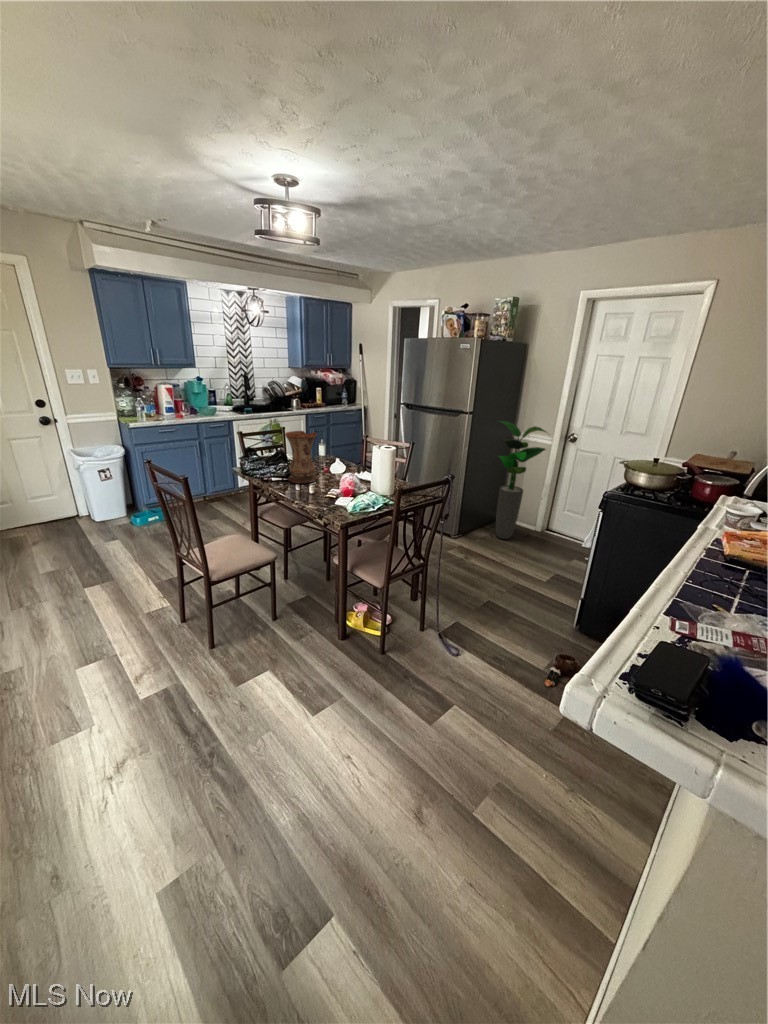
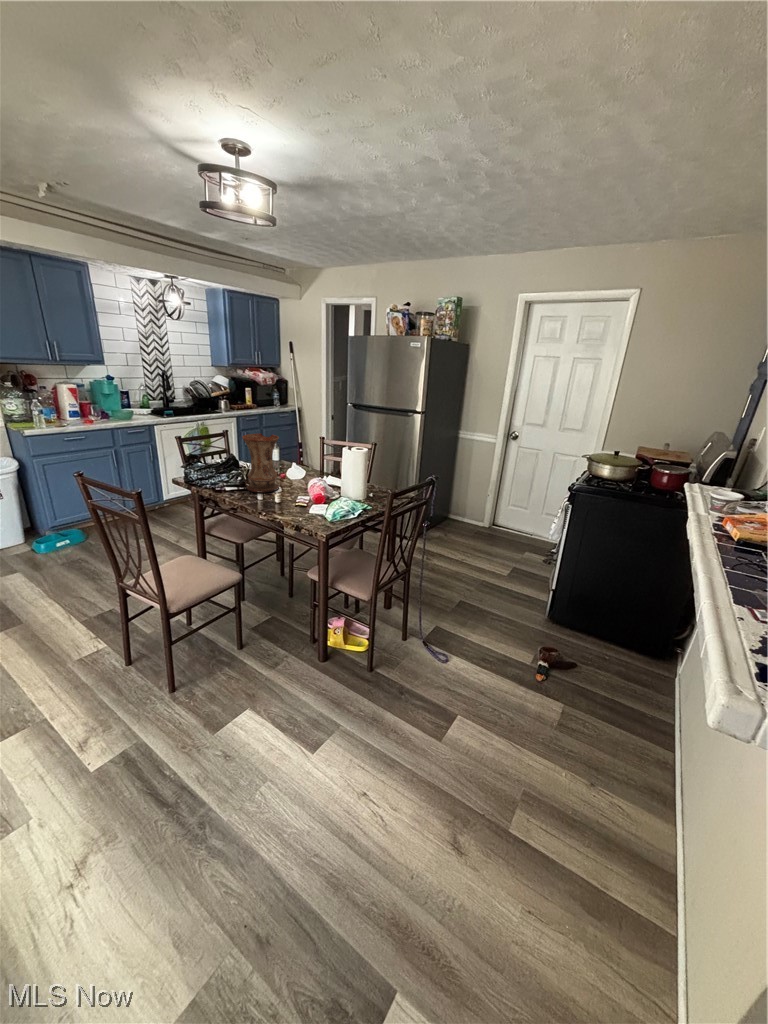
potted plant: present [496,421,546,539] -> none [446,420,499,537]

